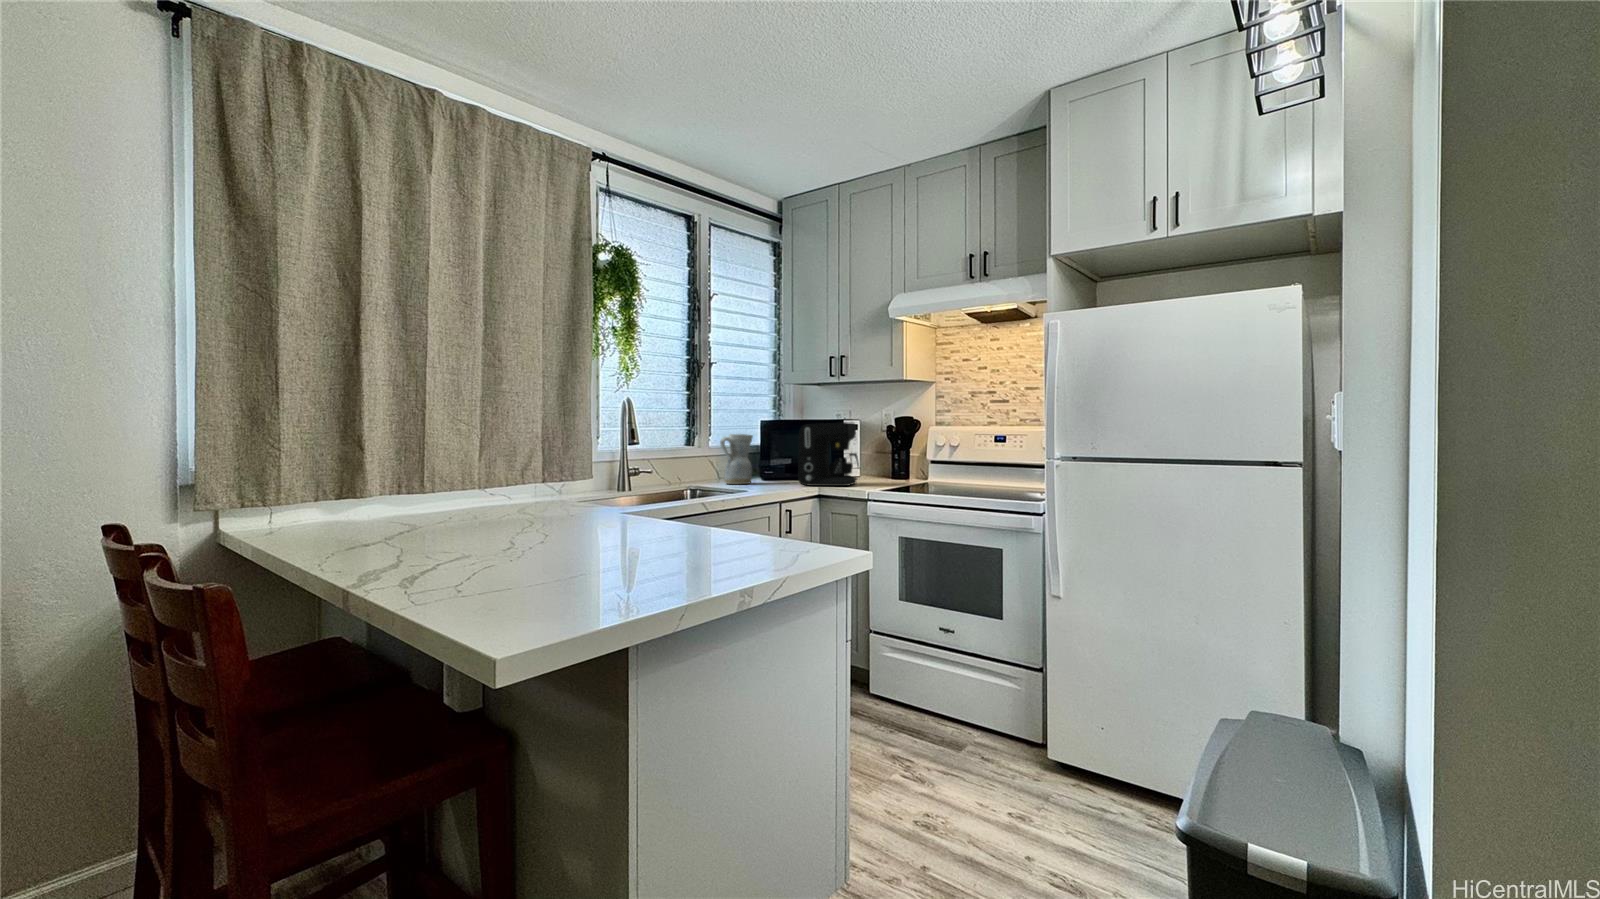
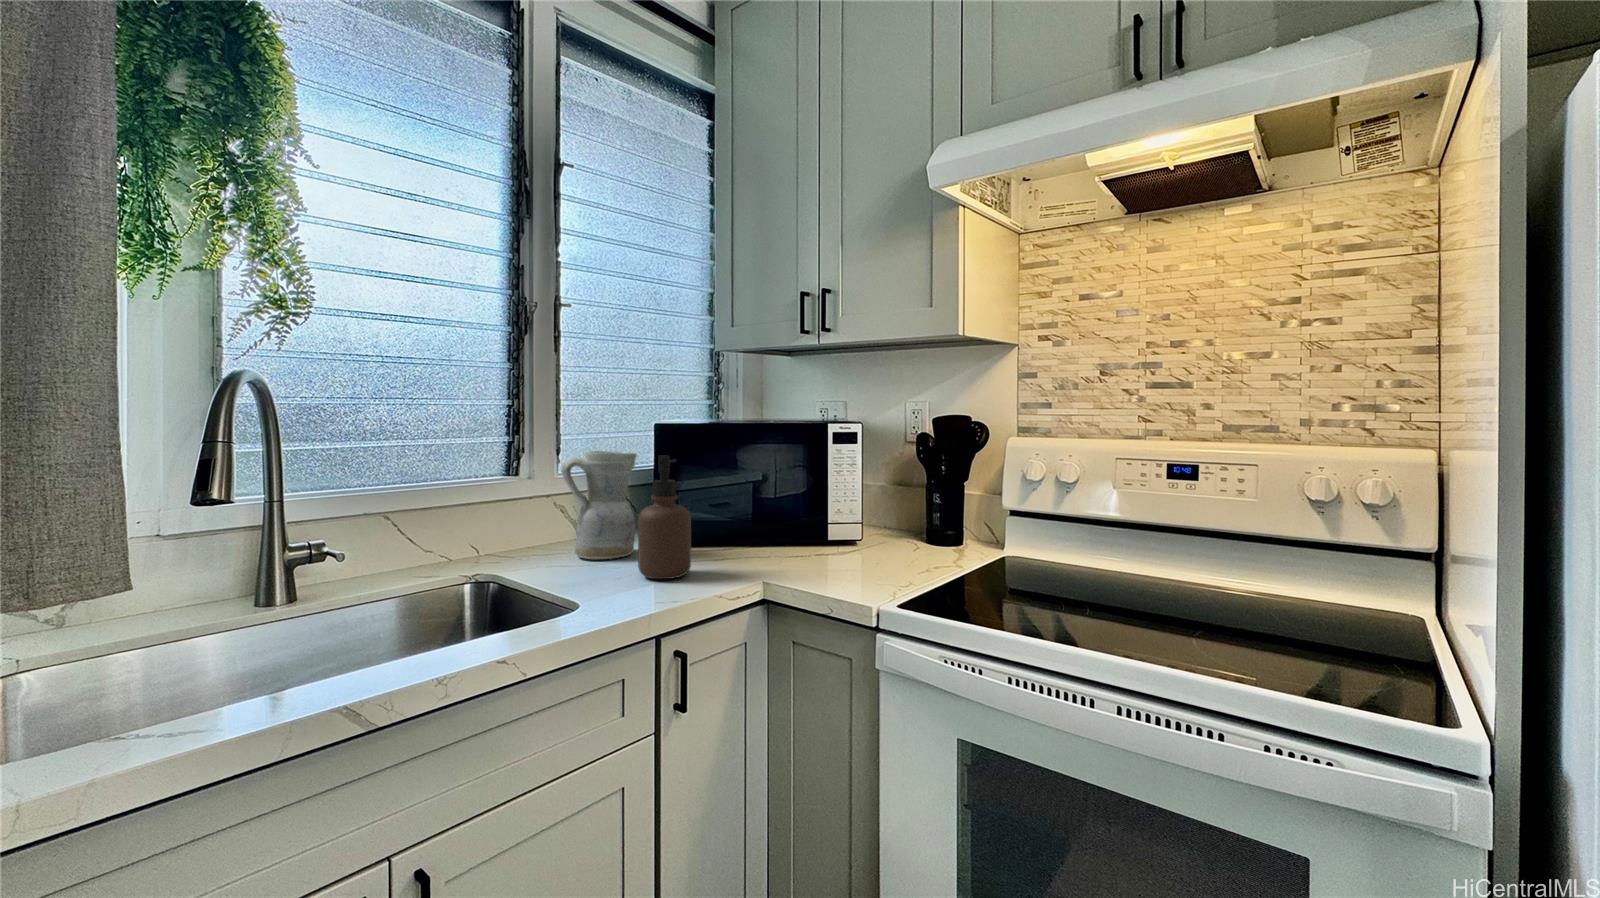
coffee maker: present [798,422,859,486] -> none [723,430,859,575]
soap dispenser: none [762,434,785,487] -> present [638,456,691,579]

